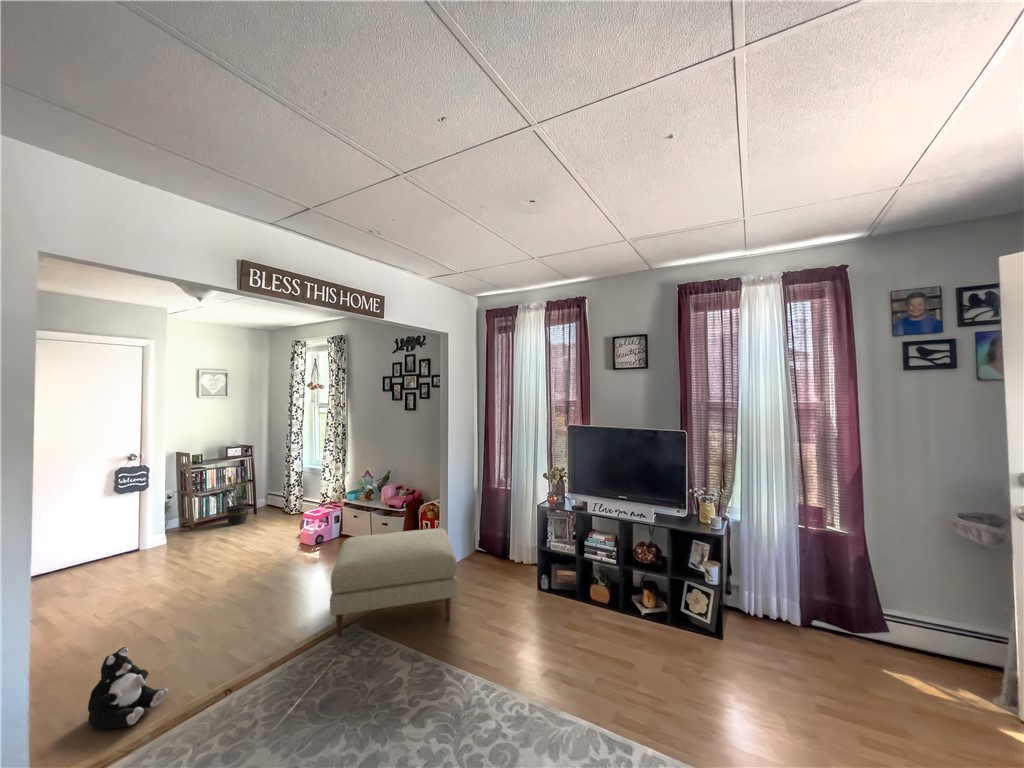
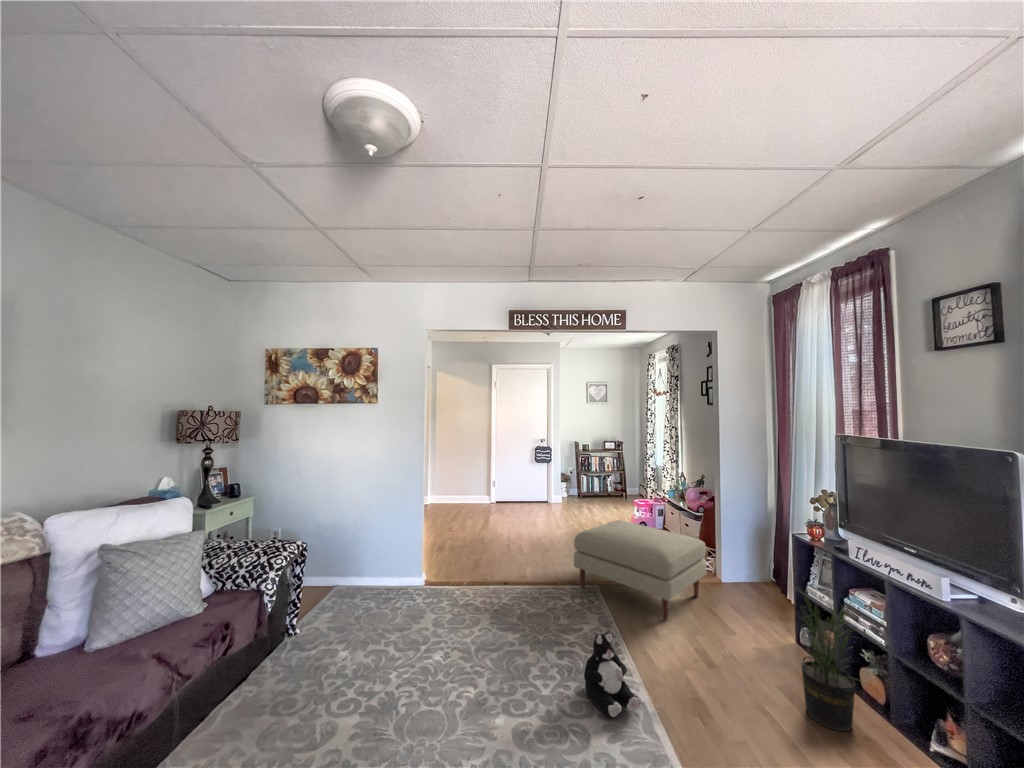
potted plant: present [222,477,250,525] -> present [800,589,857,731]
plush toy: present [88,647,168,729] -> present [584,632,642,717]

